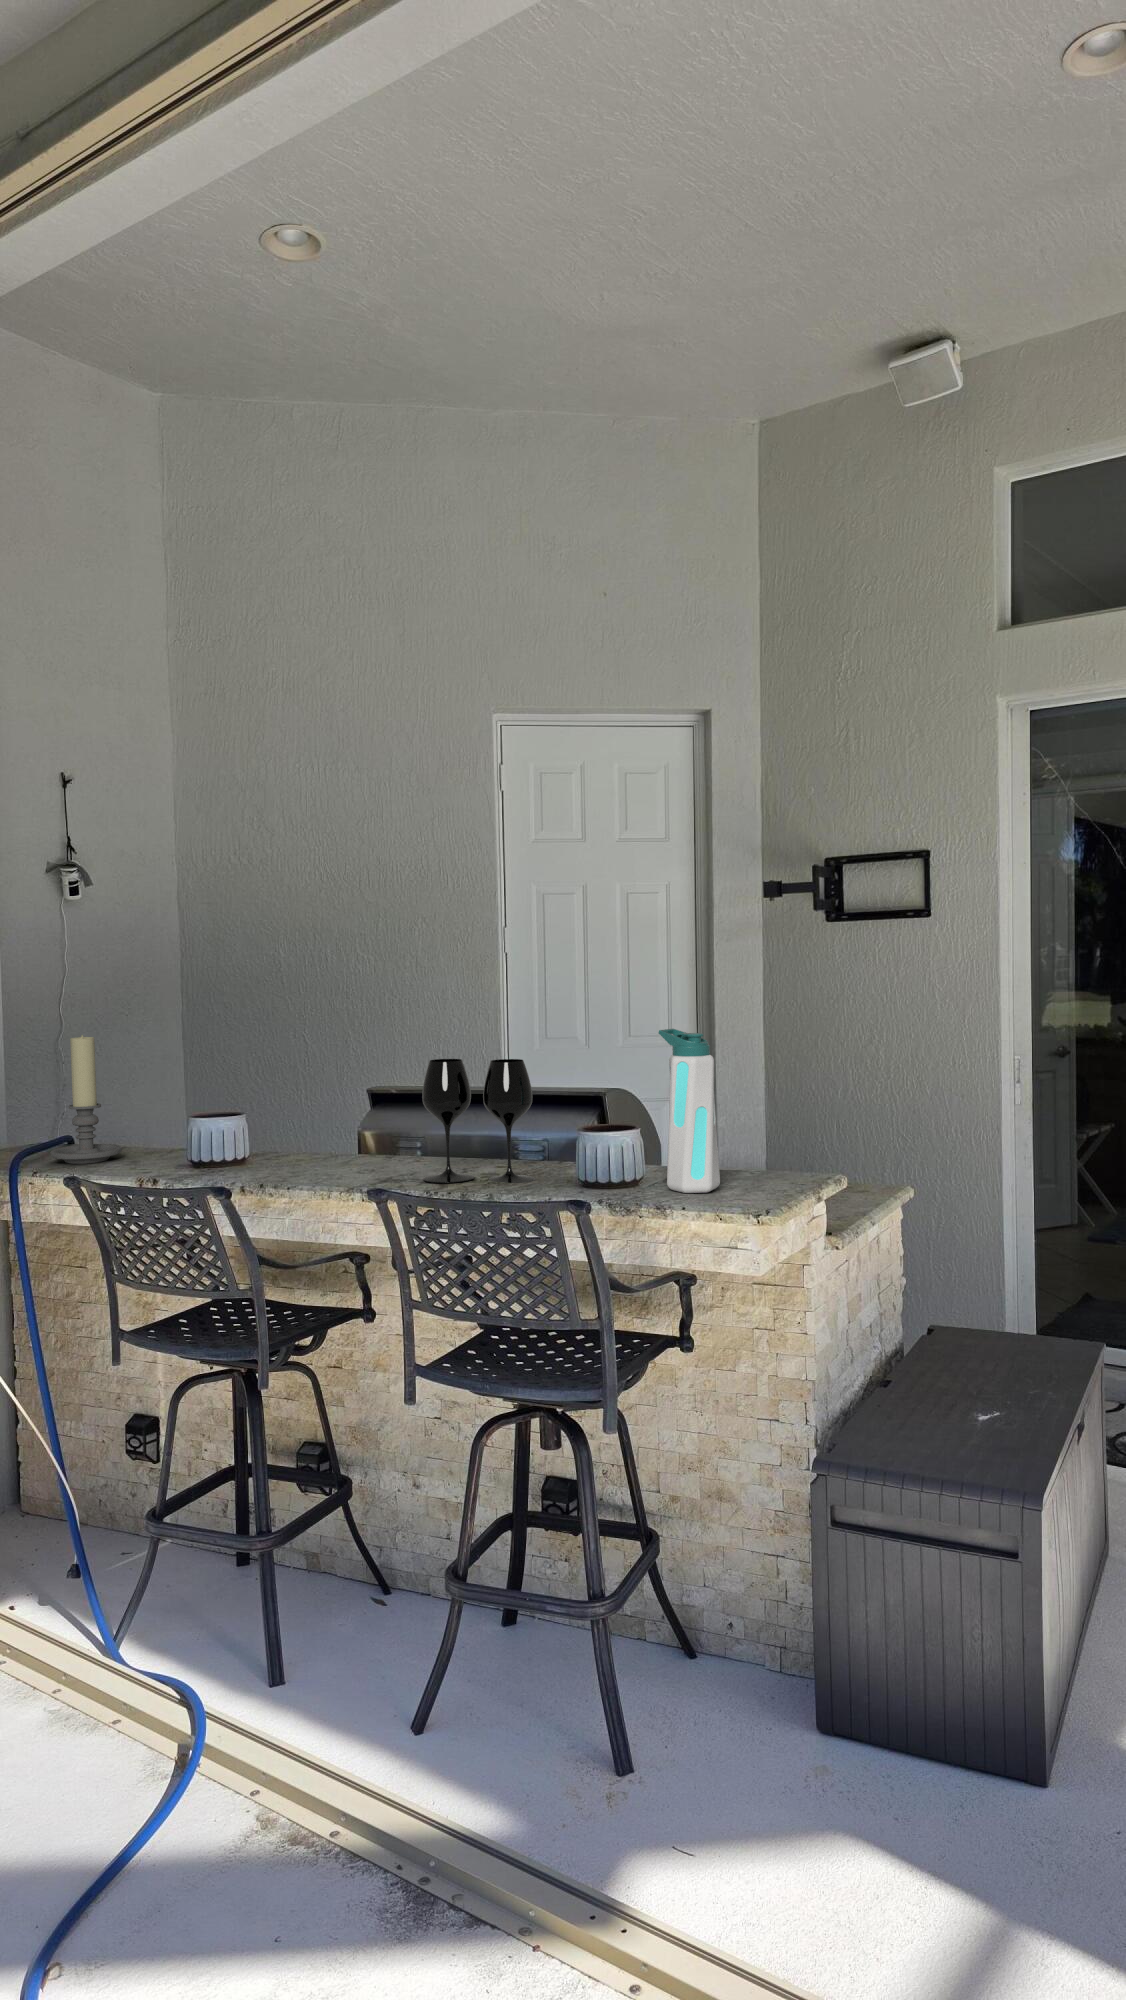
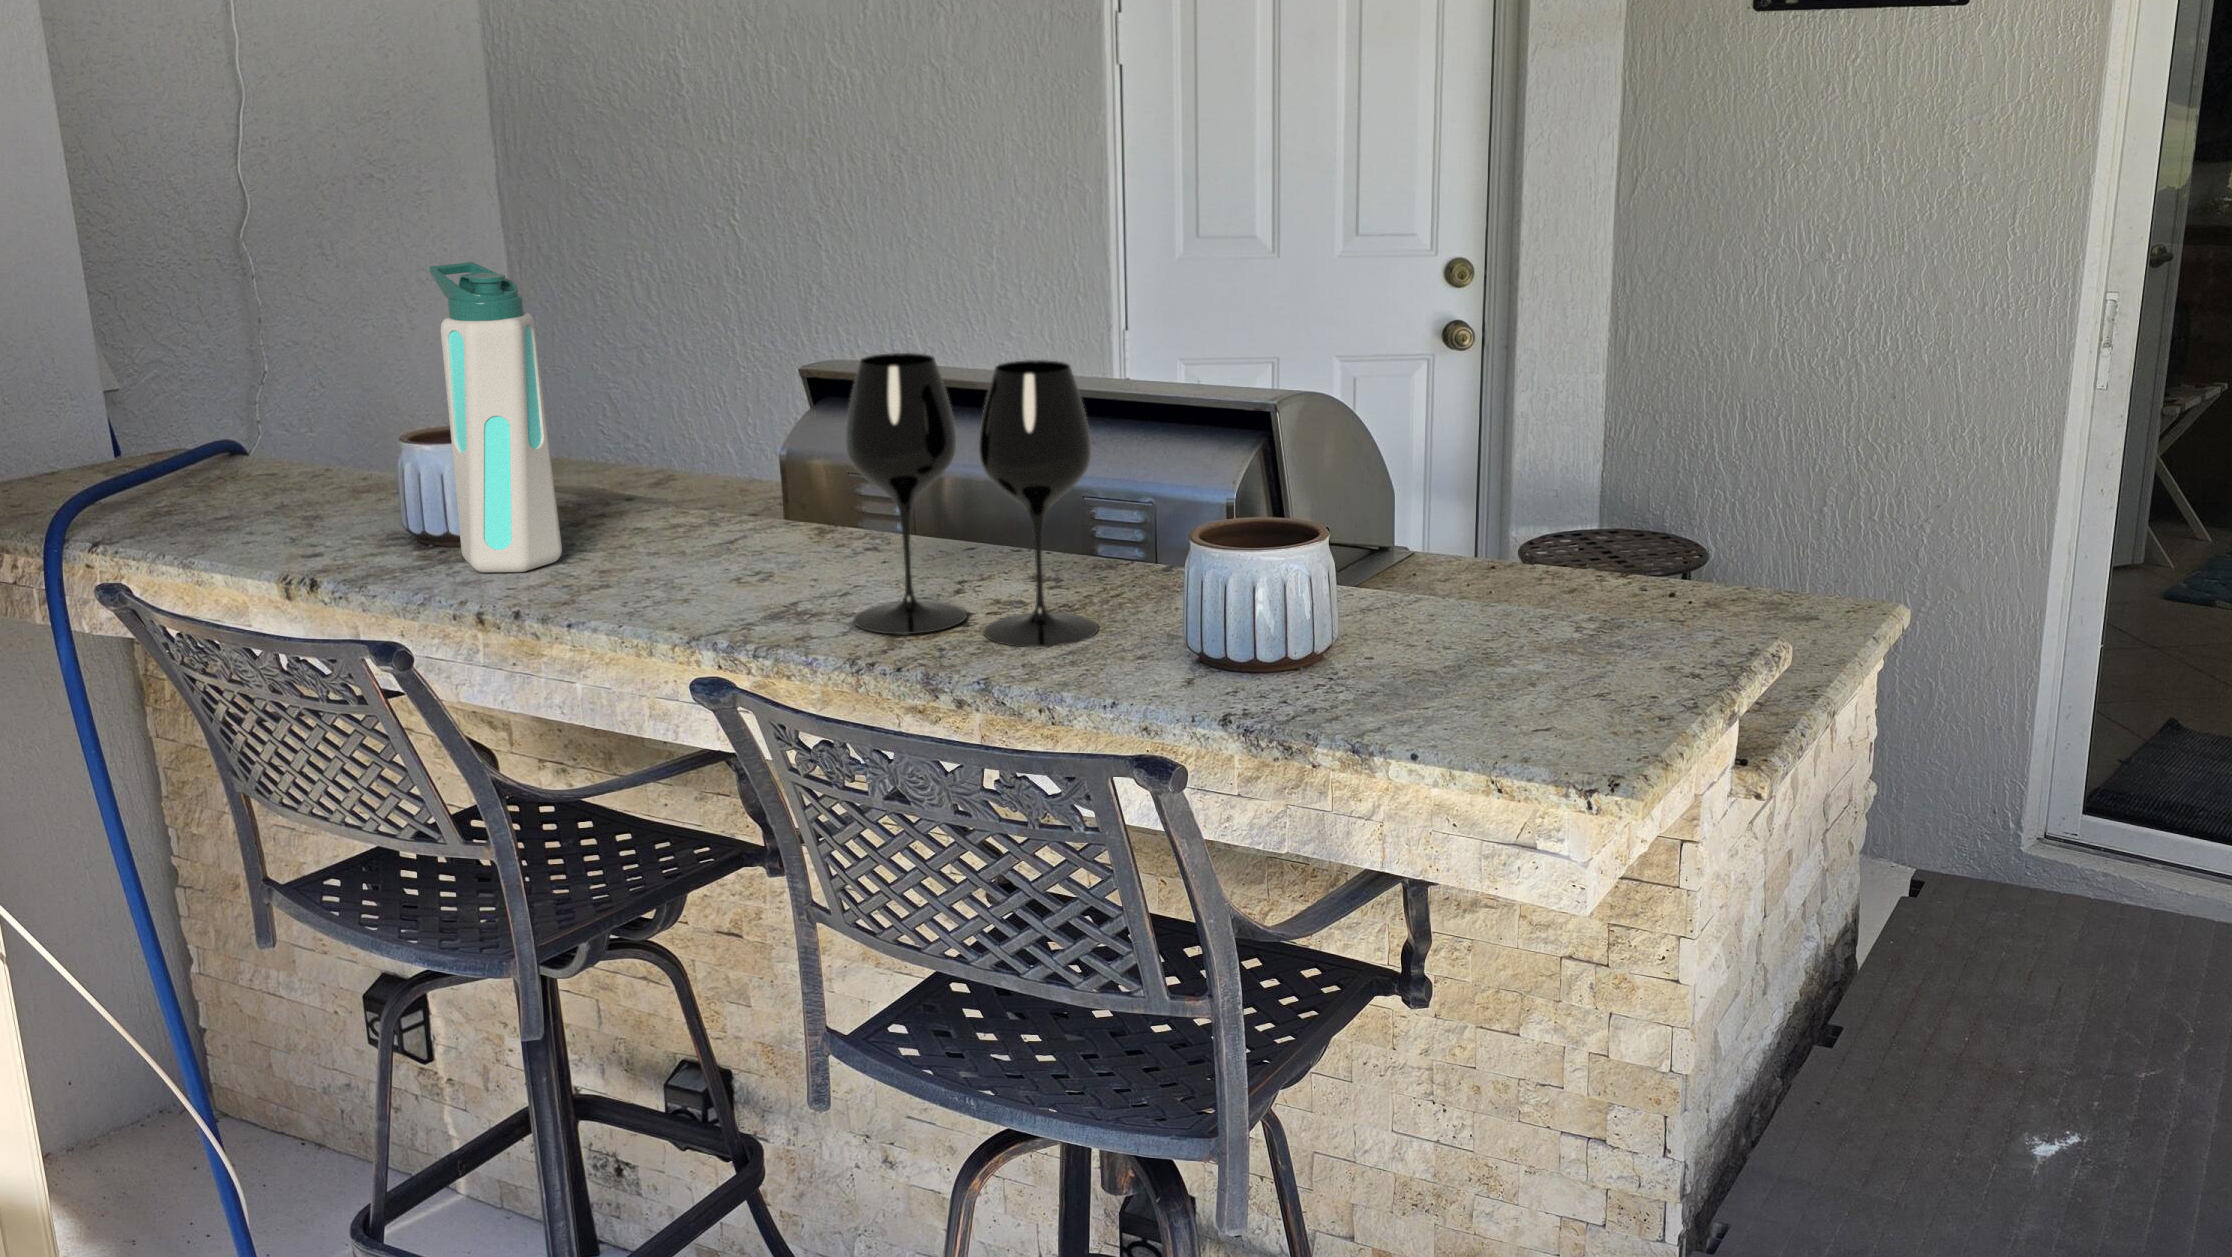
water bottle: present [659,1029,720,1193] -> present [429,262,562,572]
candle holder: present [50,1035,122,1164] -> none [142,248,295,517]

